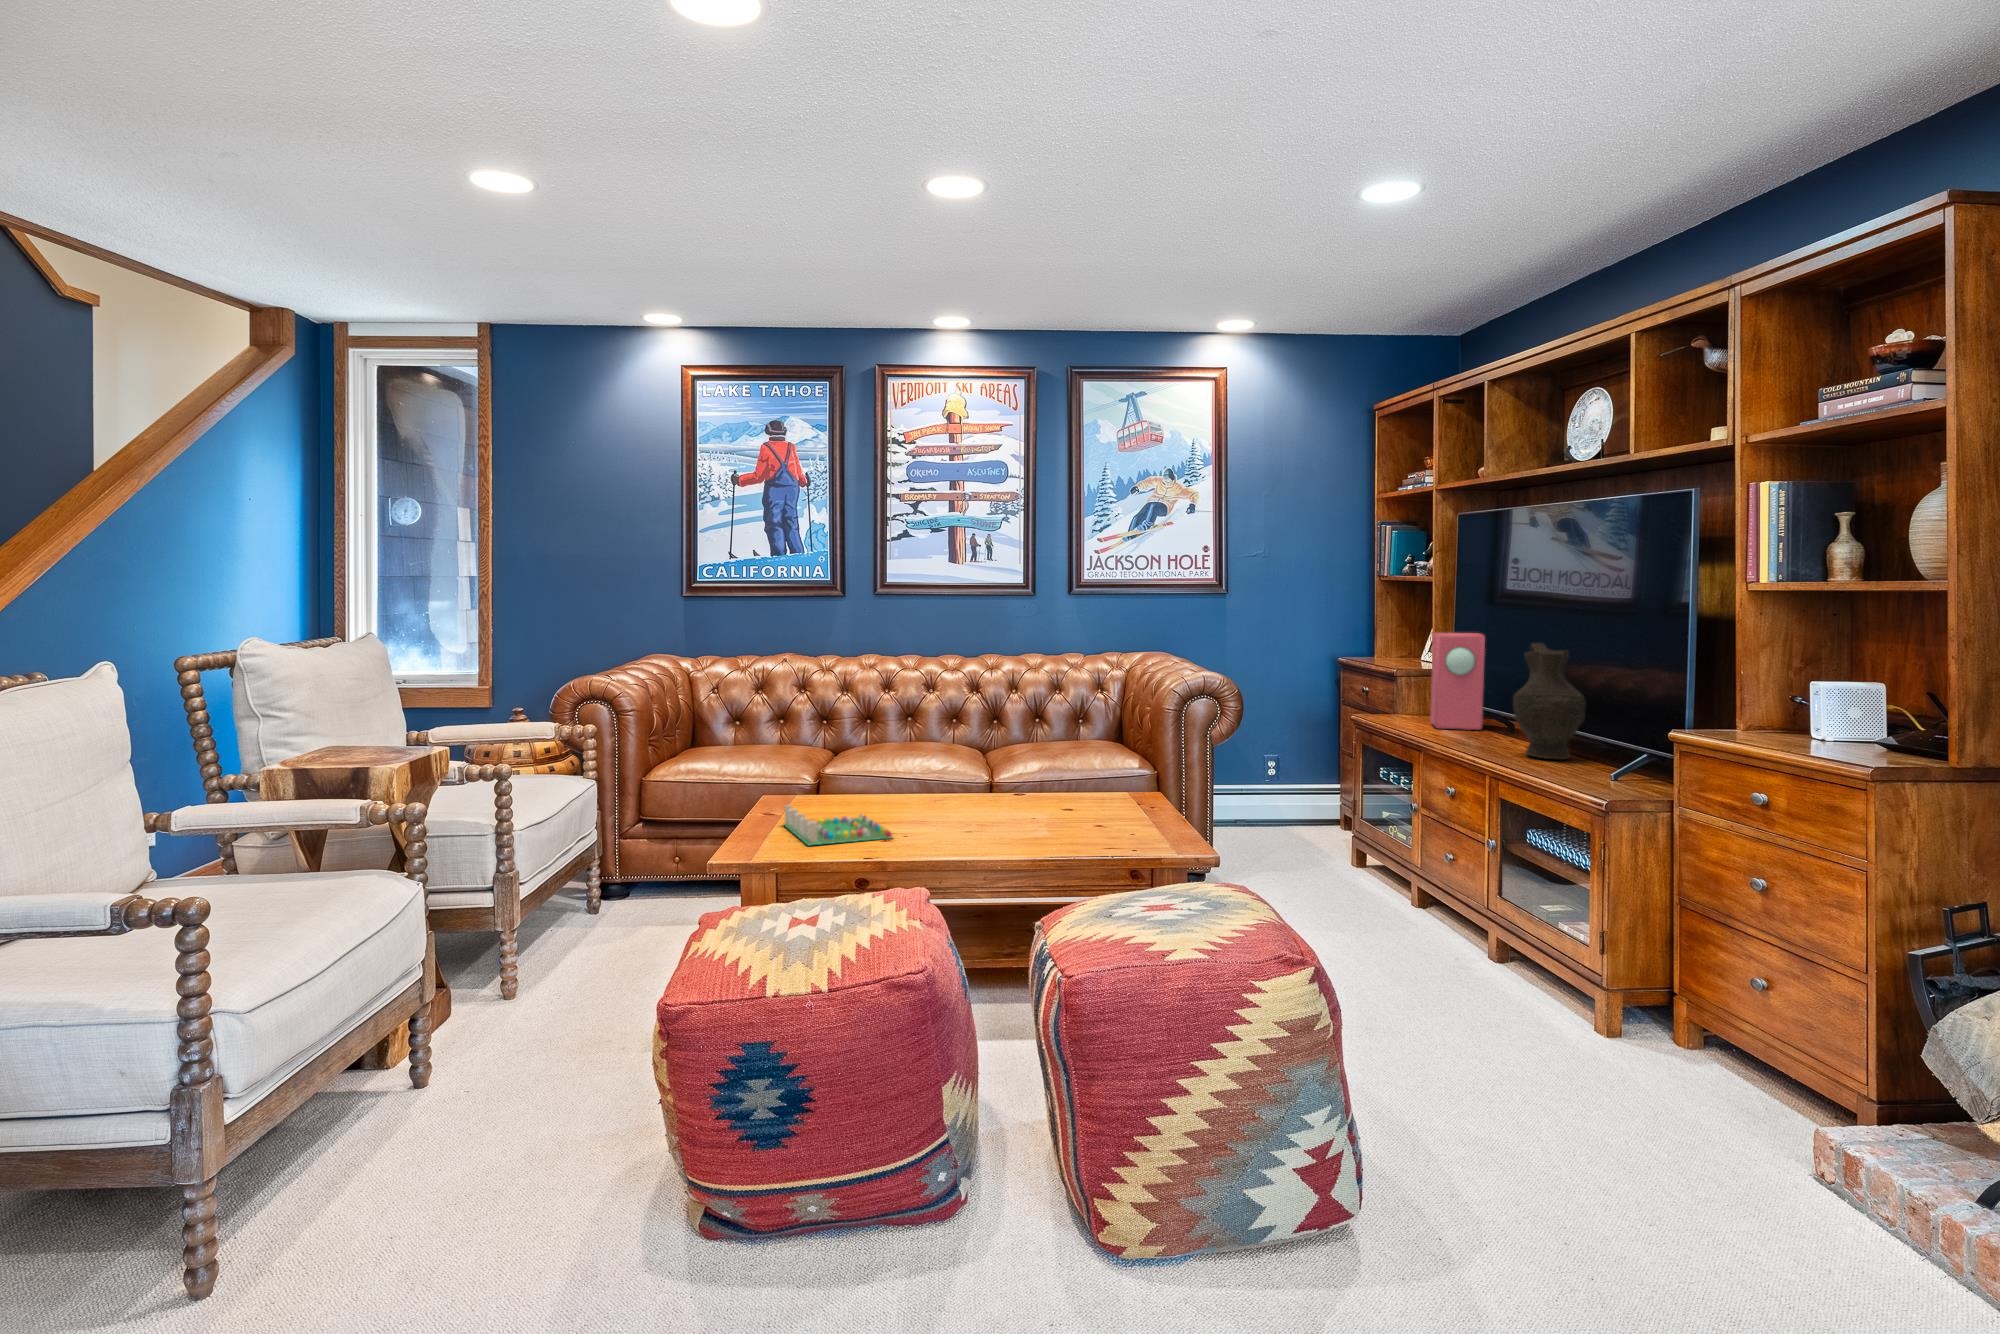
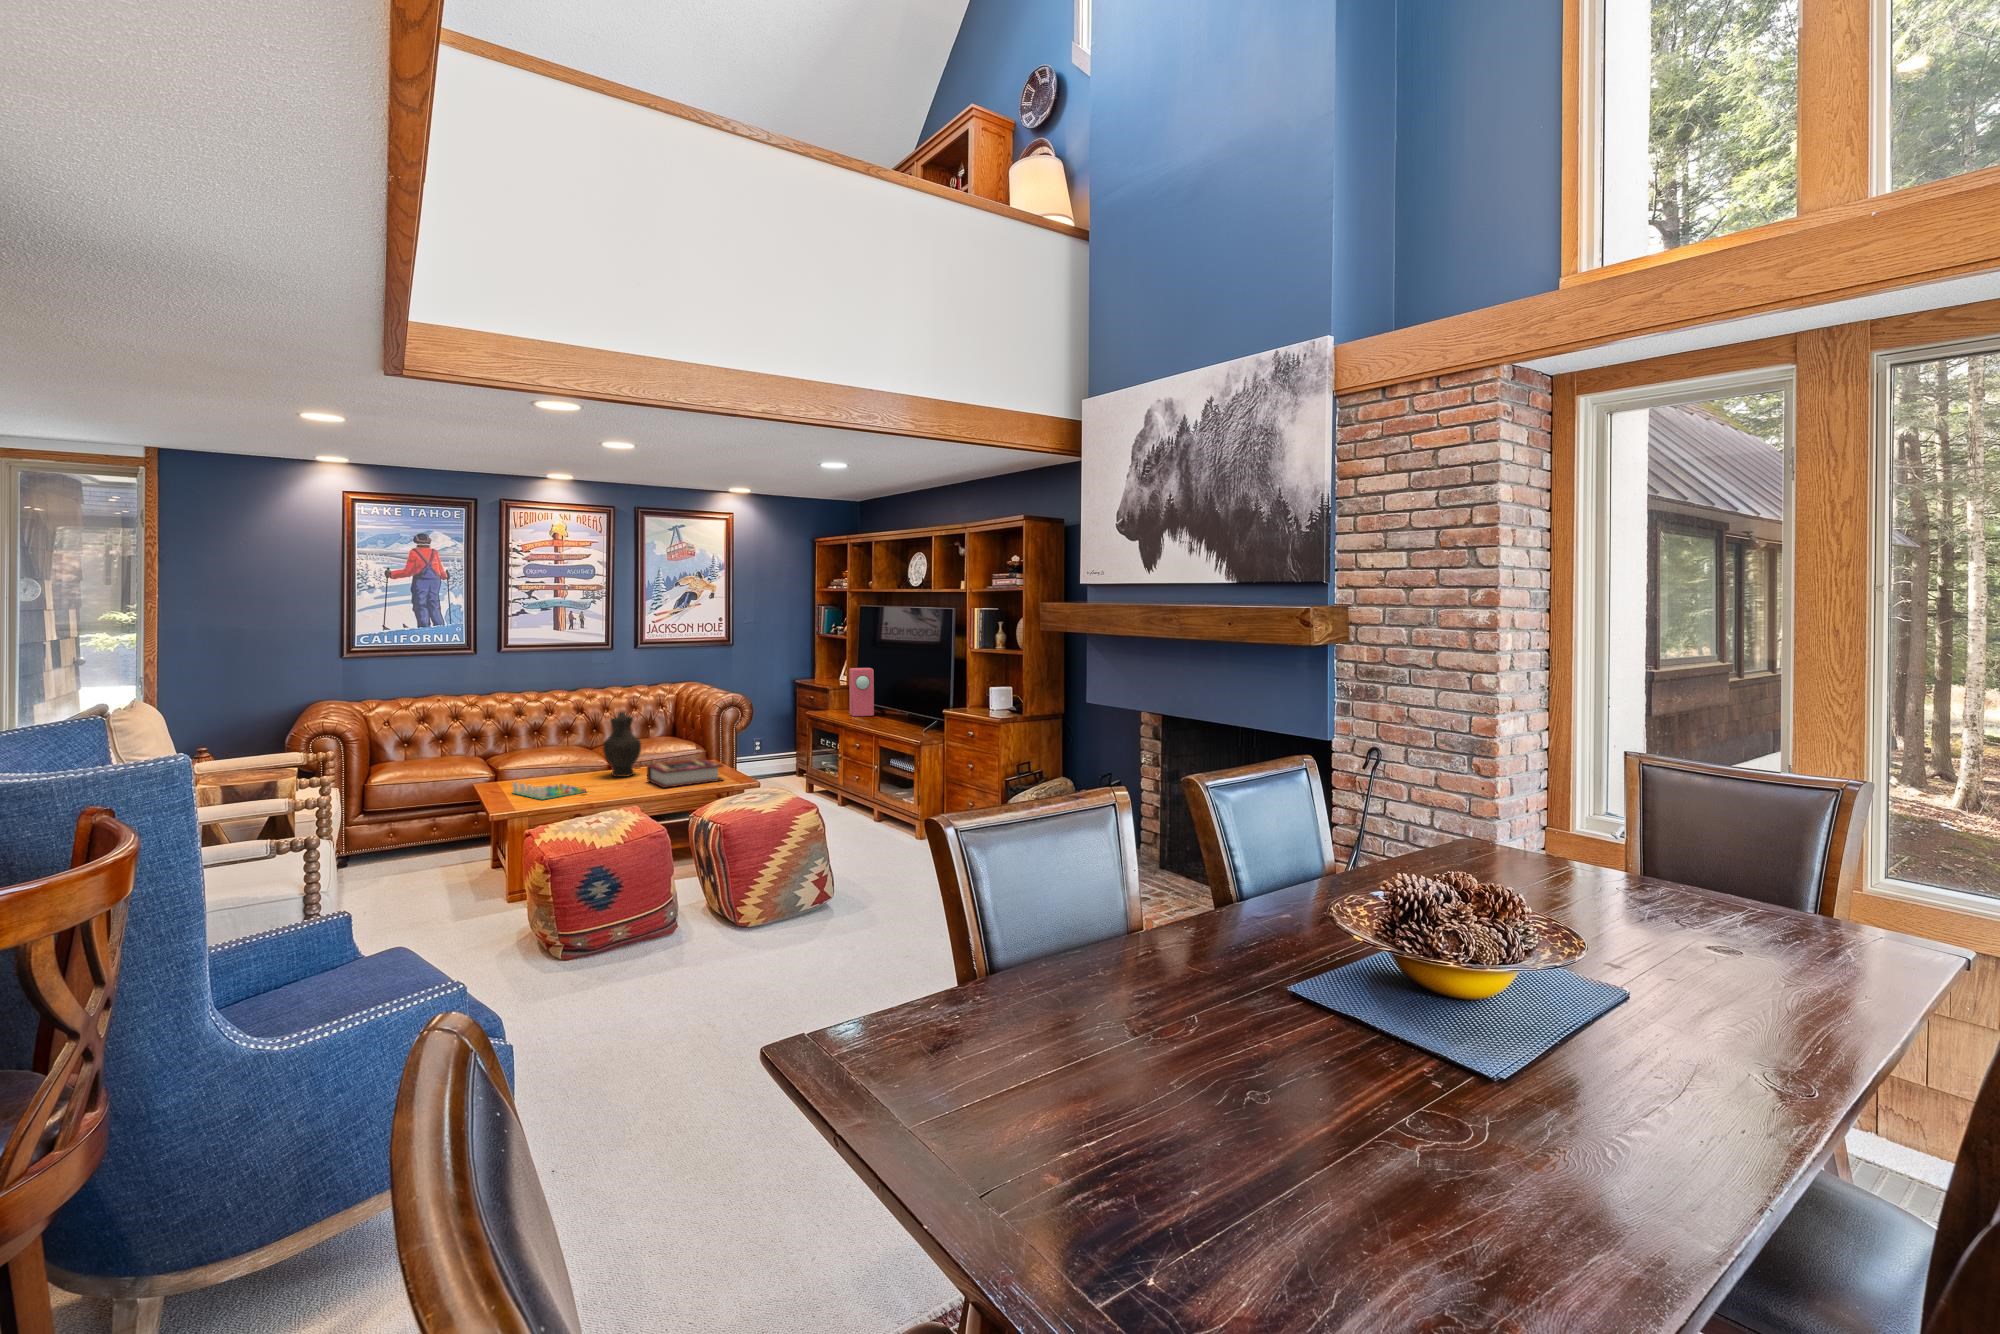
decorative vase: present [1513,643,1586,760] -> present [603,712,641,777]
book: none [1007,792,1145,847] -> present [647,759,723,788]

